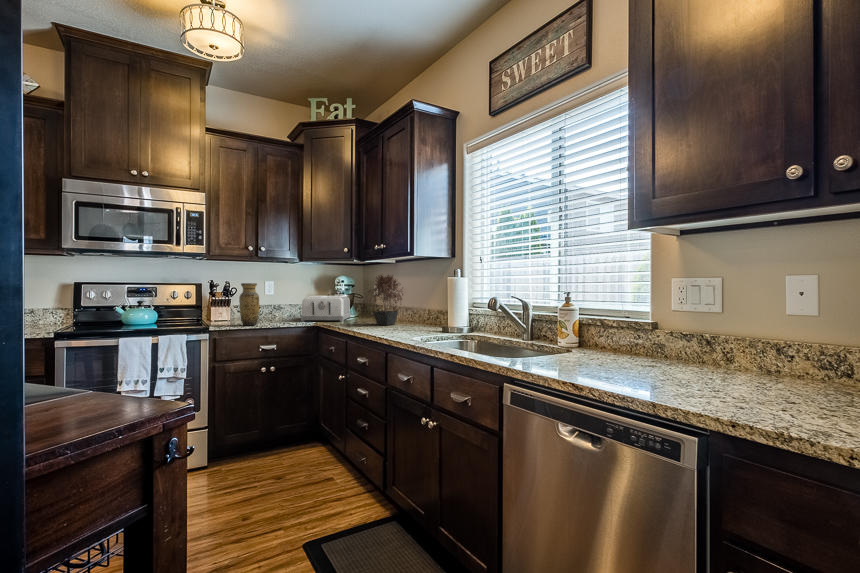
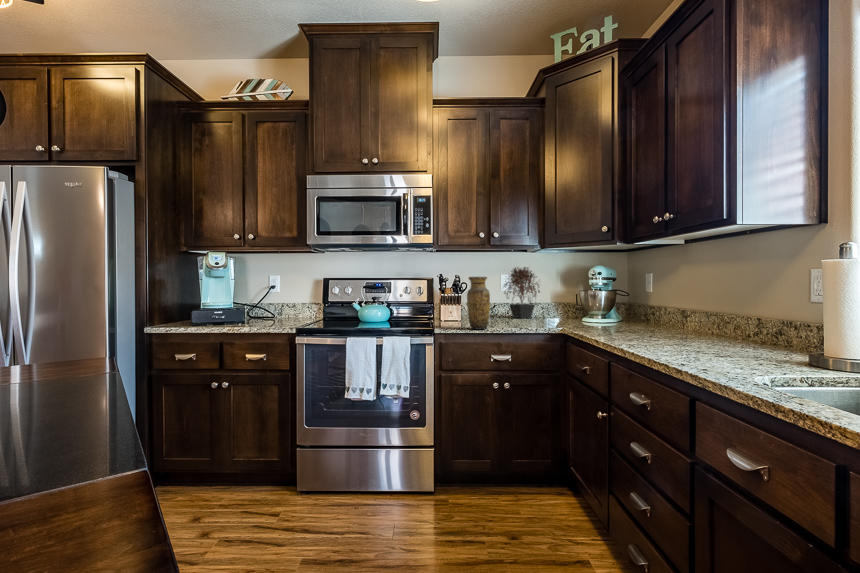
potted plant: present [368,275,403,325] -> present [504,267,540,318]
toaster: present [301,296,351,322] -> none [543,292,612,329]

